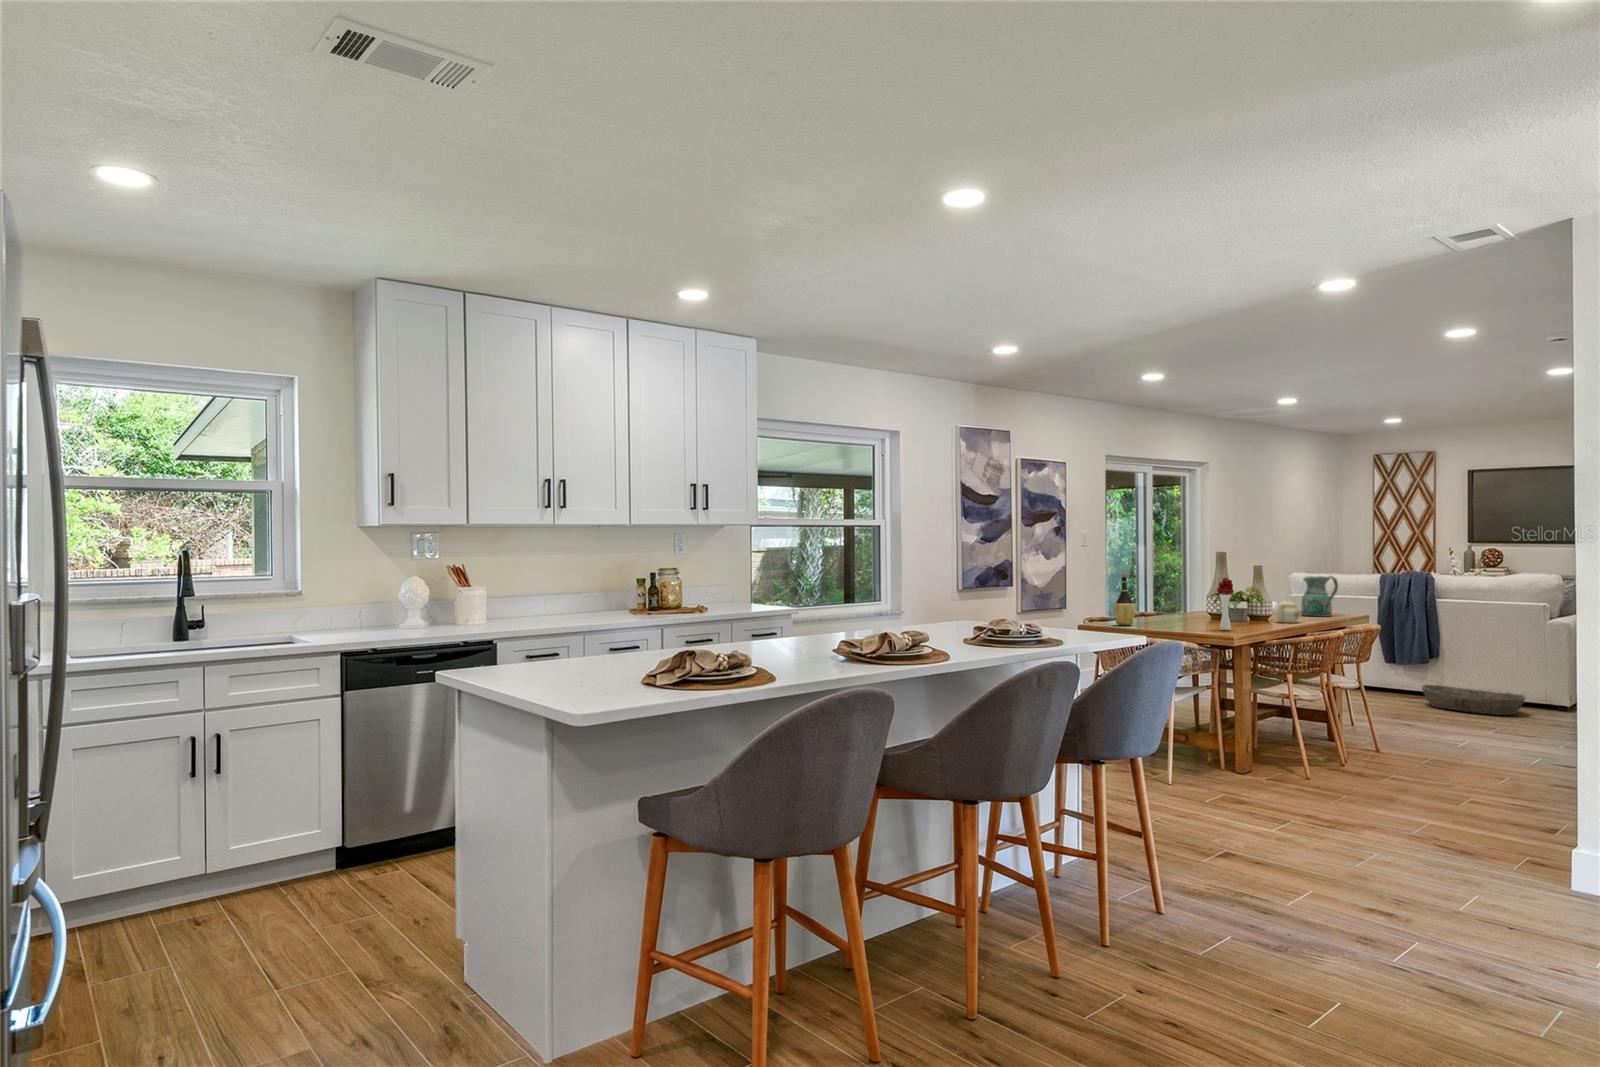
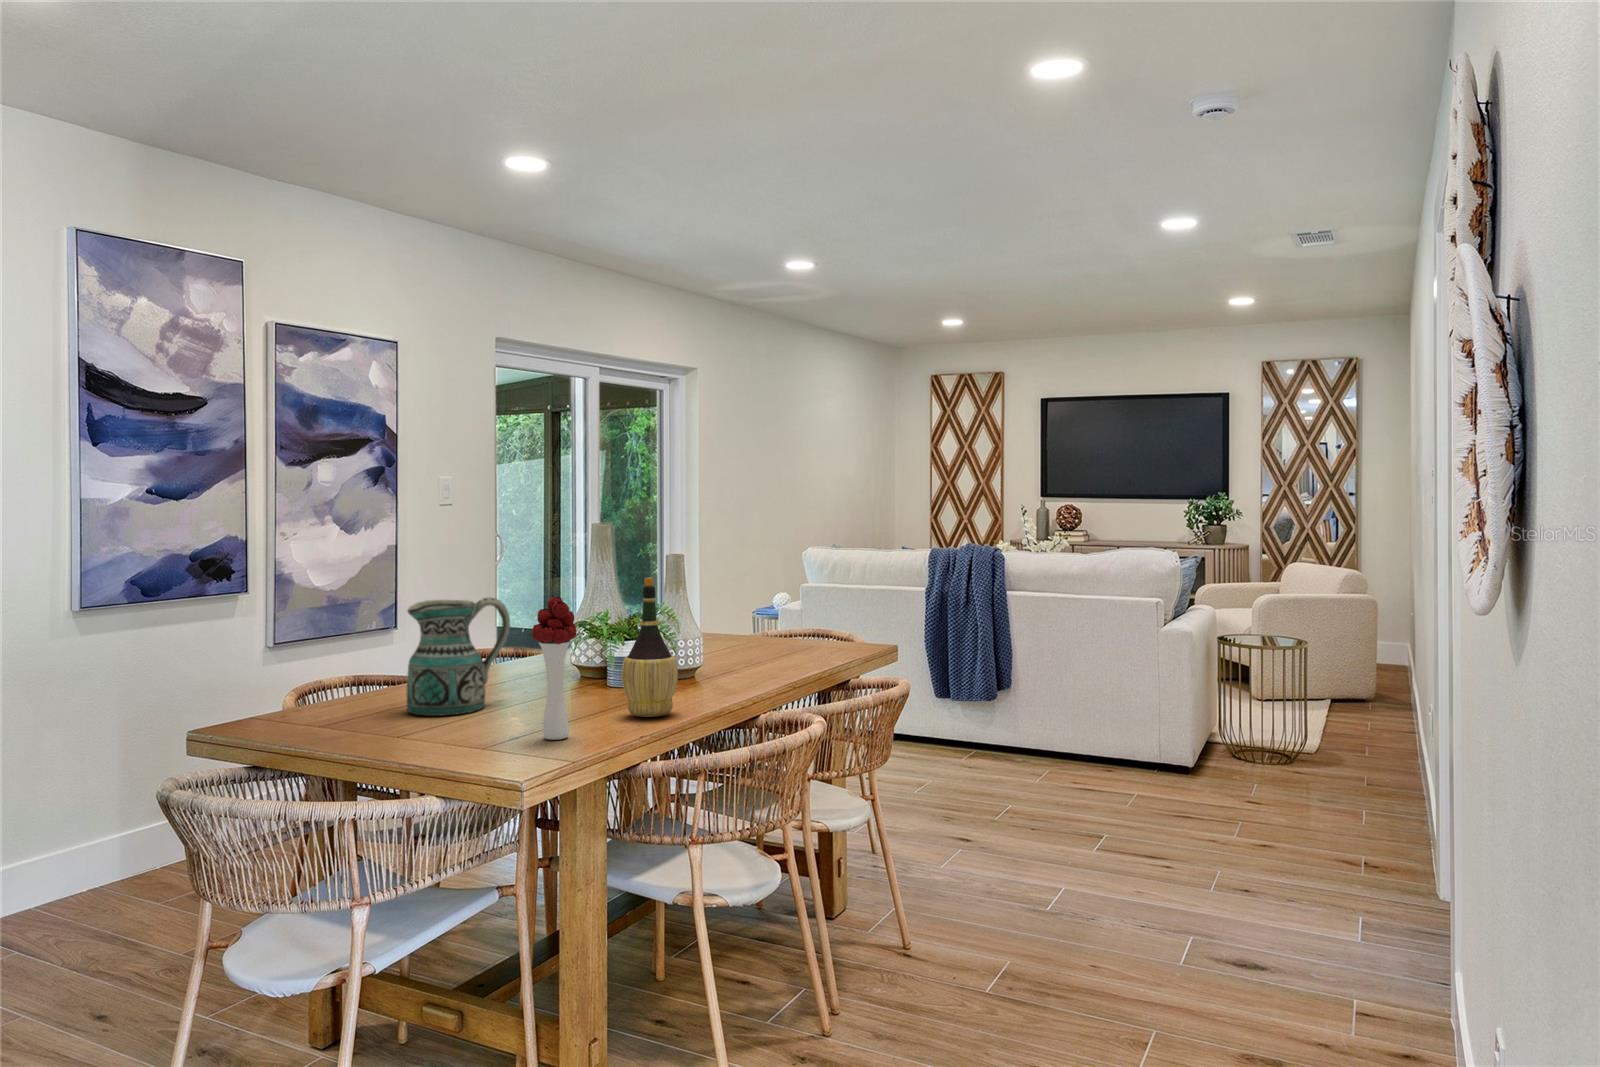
wine bottle: present [1114,574,1135,625] -> present [622,577,678,717]
ceramic pitcher: present [1301,576,1338,617] -> present [406,597,510,716]
teapot: present [1275,600,1300,623] -> none [713,631,765,686]
basket: present [1422,685,1525,715] -> none [992,733,1138,787]

